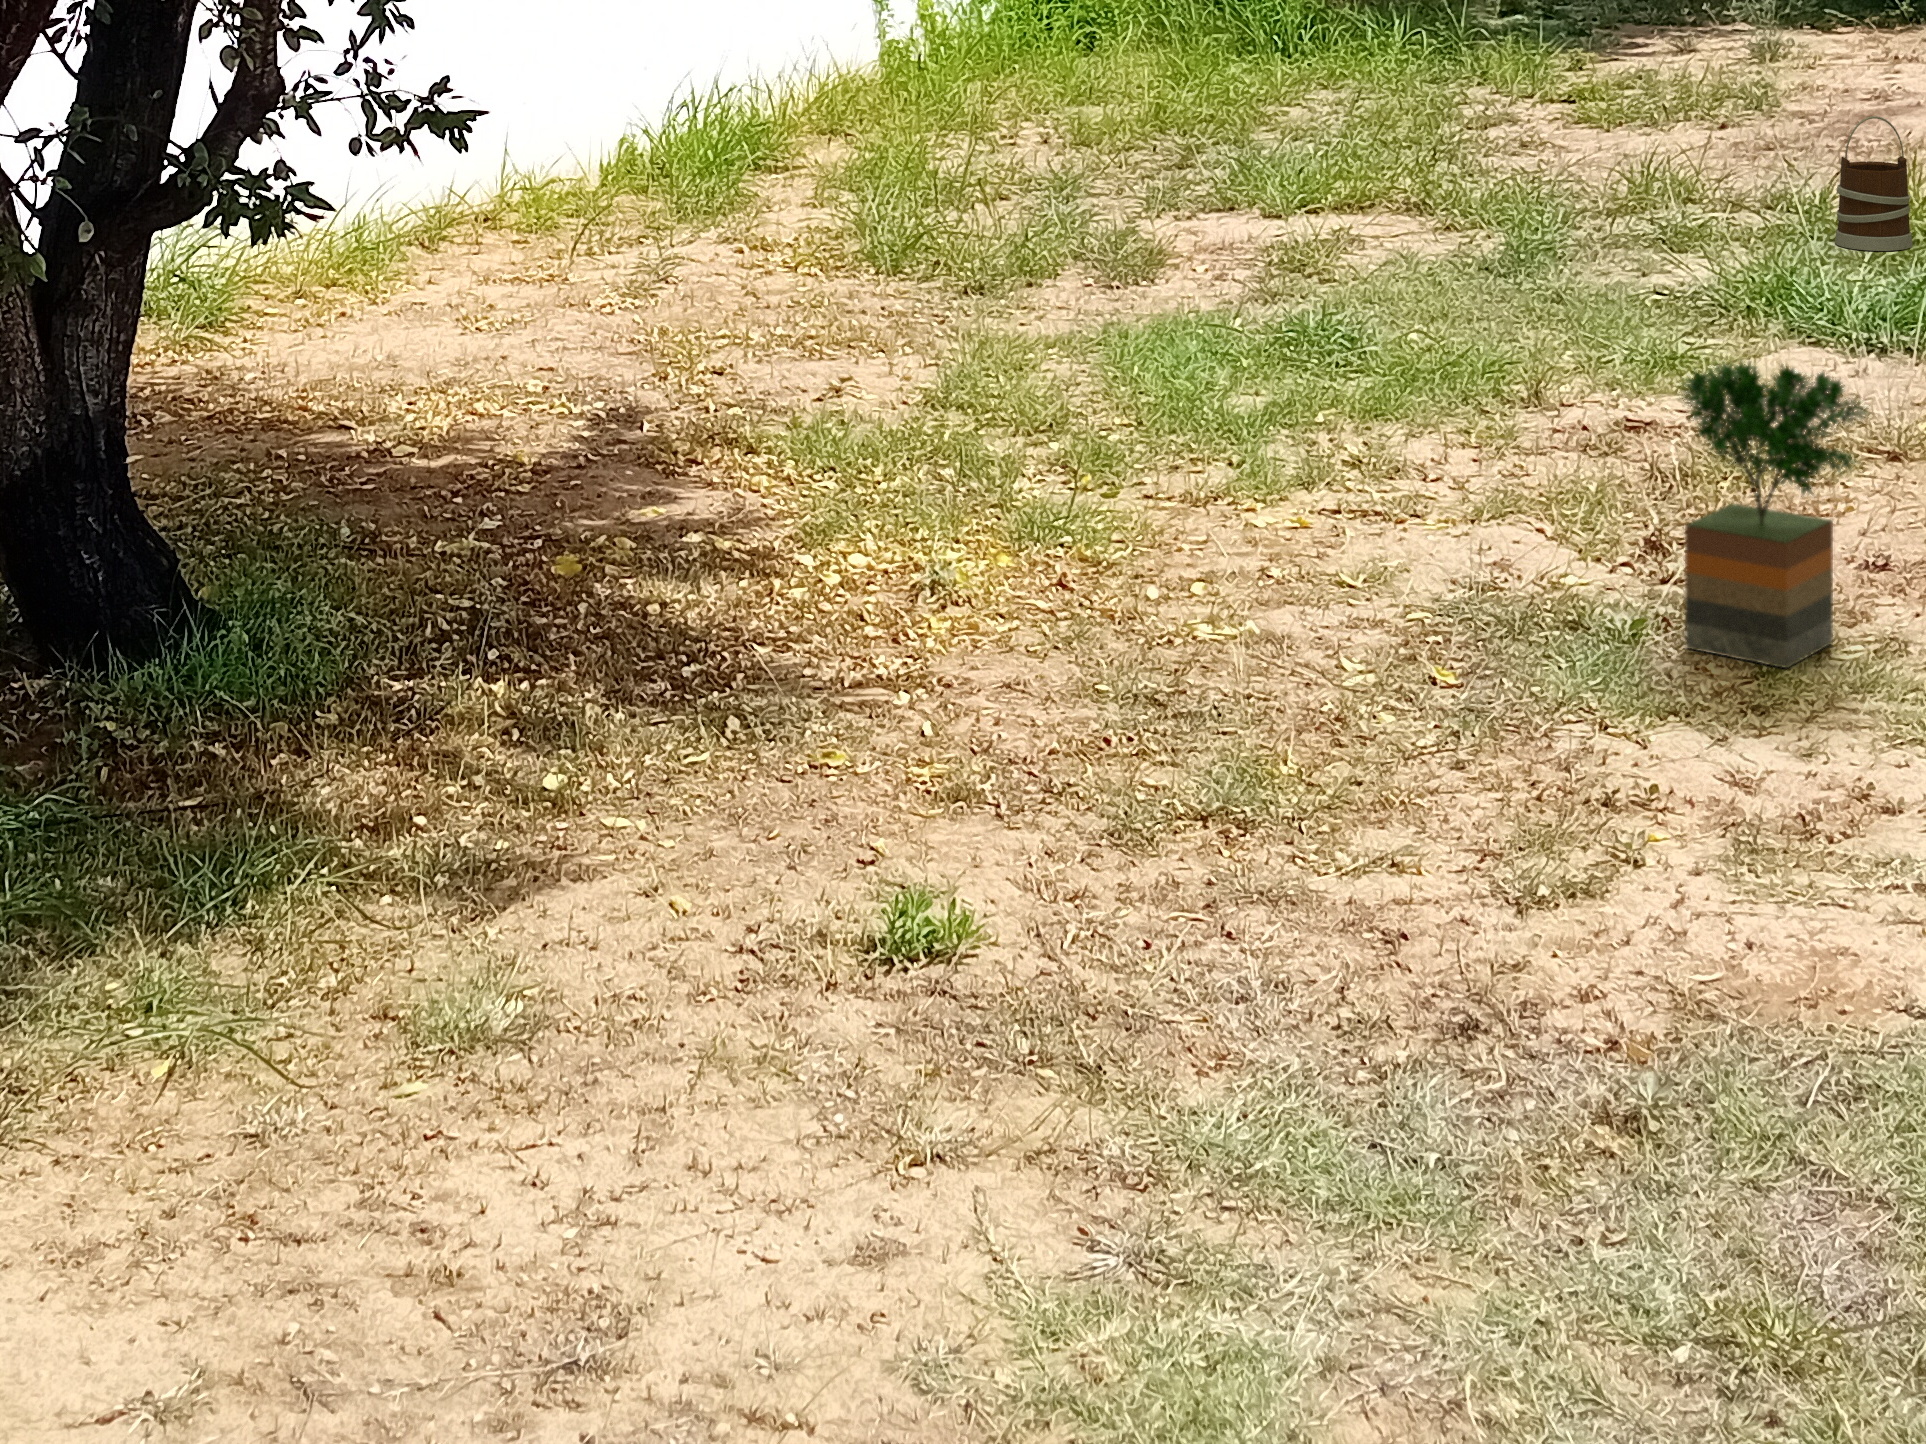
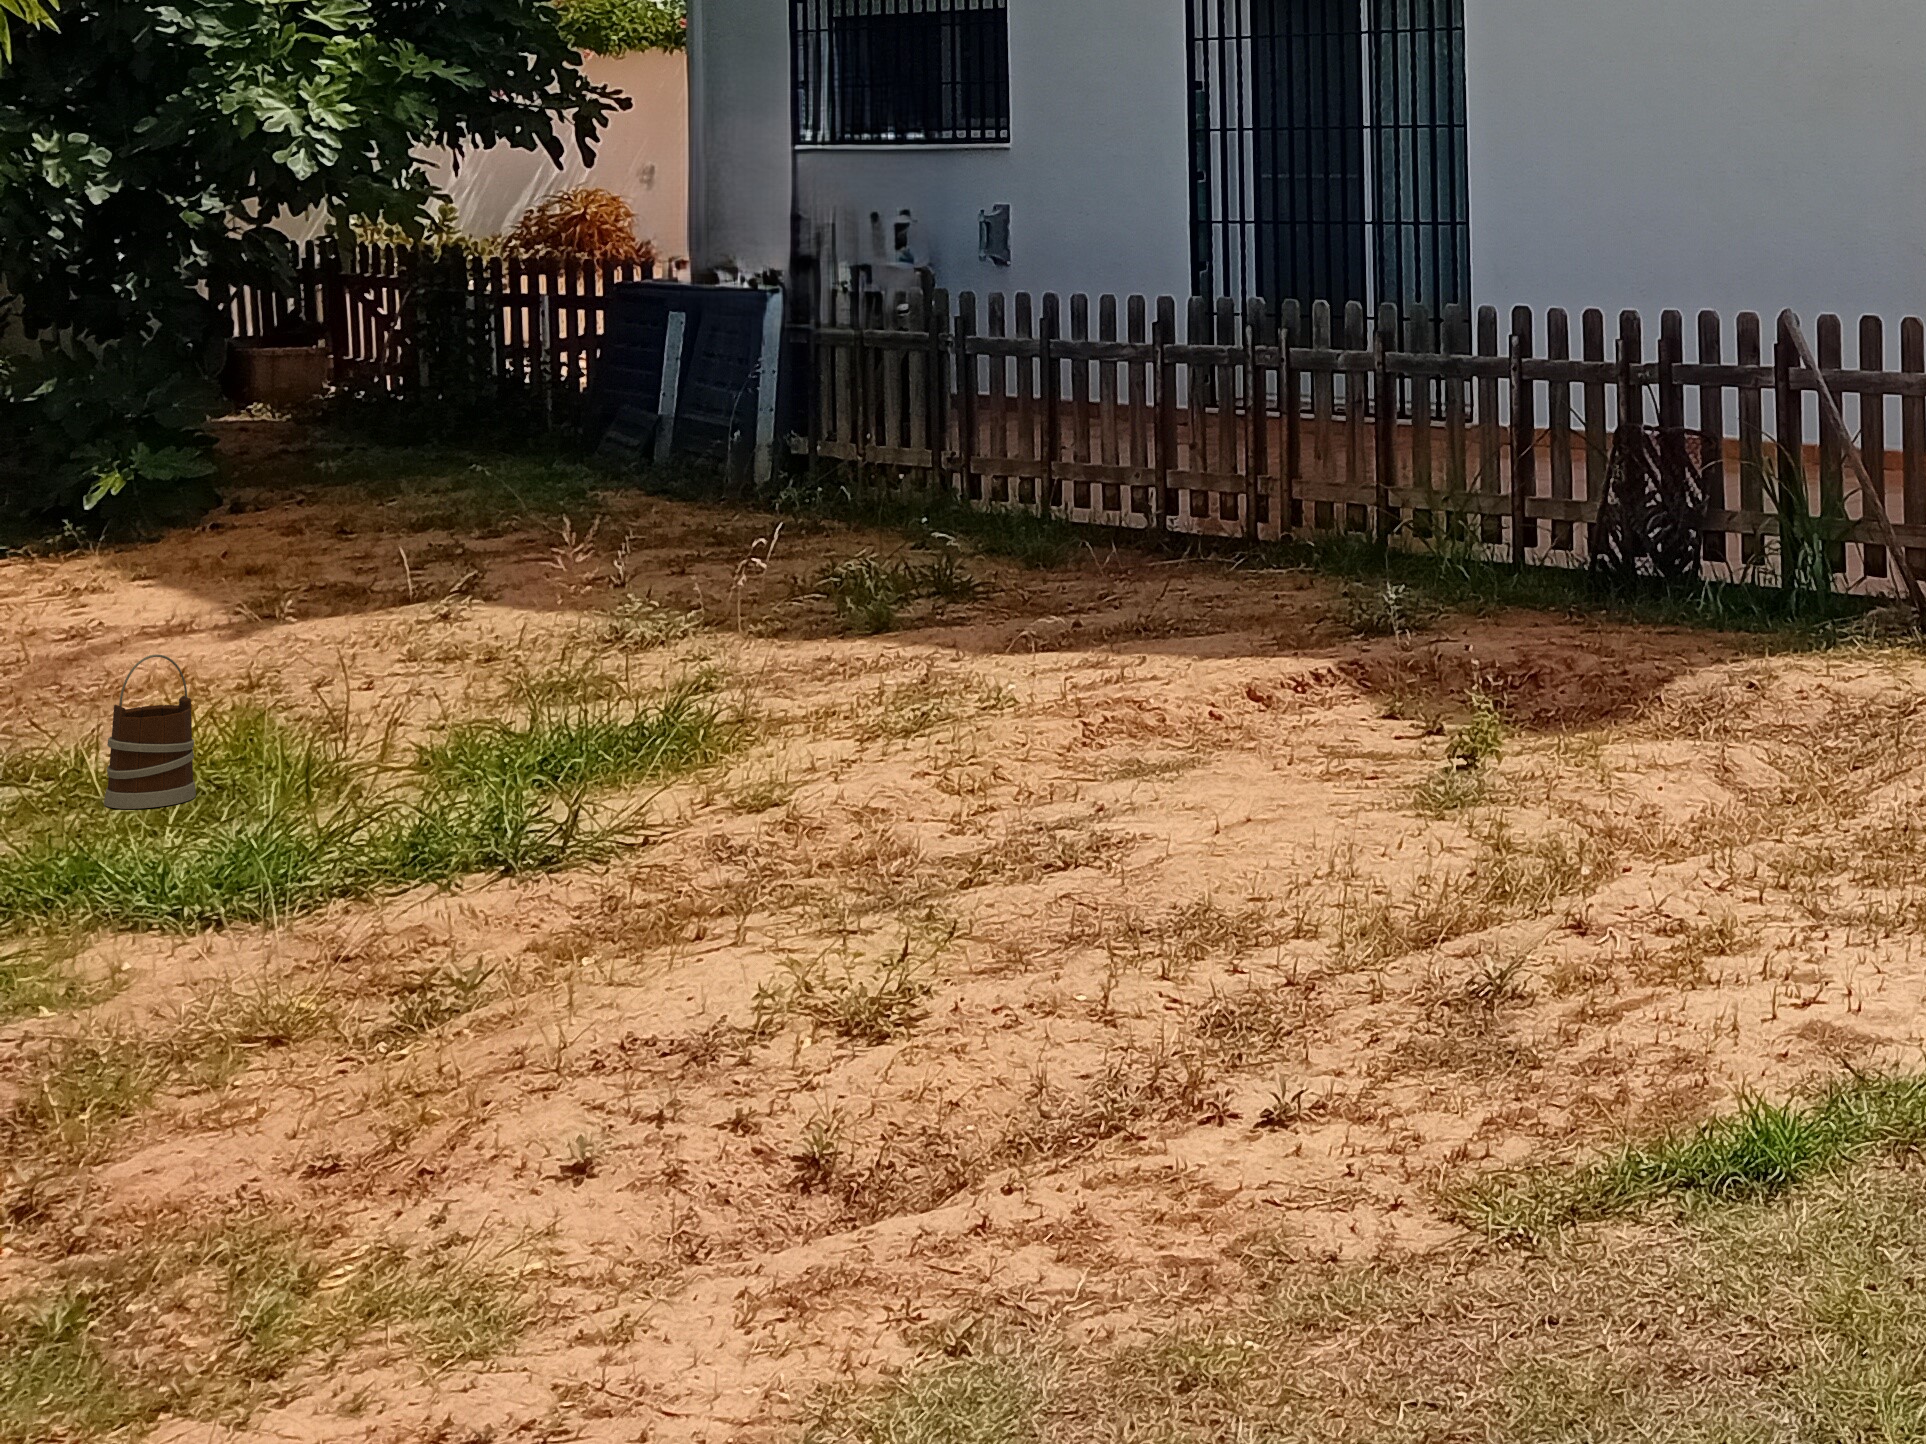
potted tree: present [1679,362,1869,668] -> none [136,950,379,1319]

